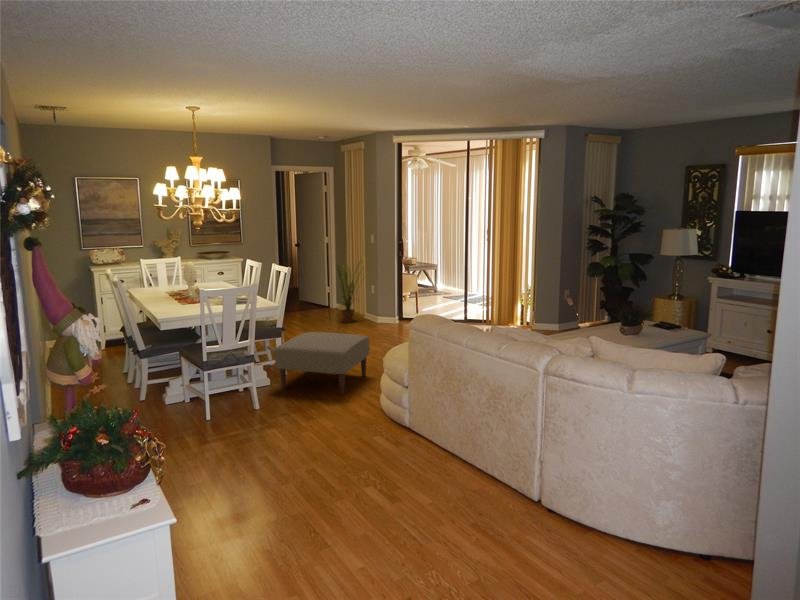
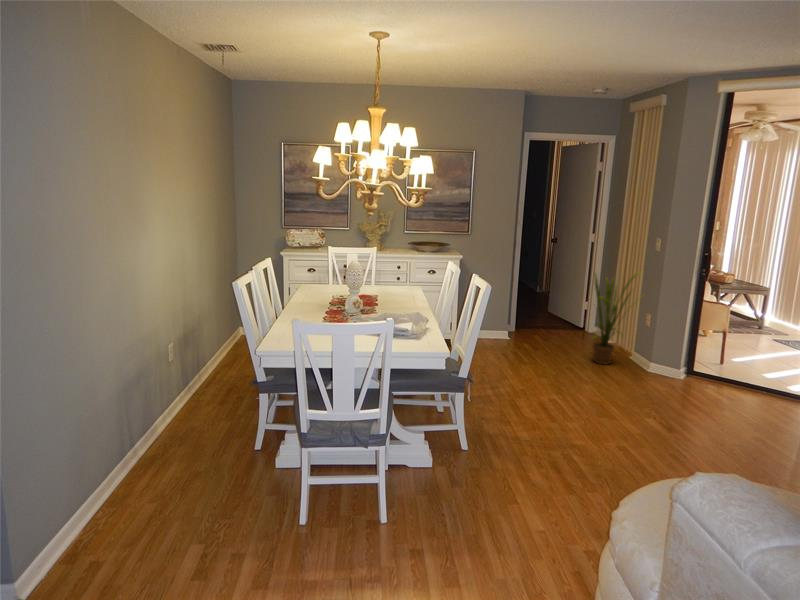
ottoman: present [275,332,369,394] -> none [434,393,607,535]

